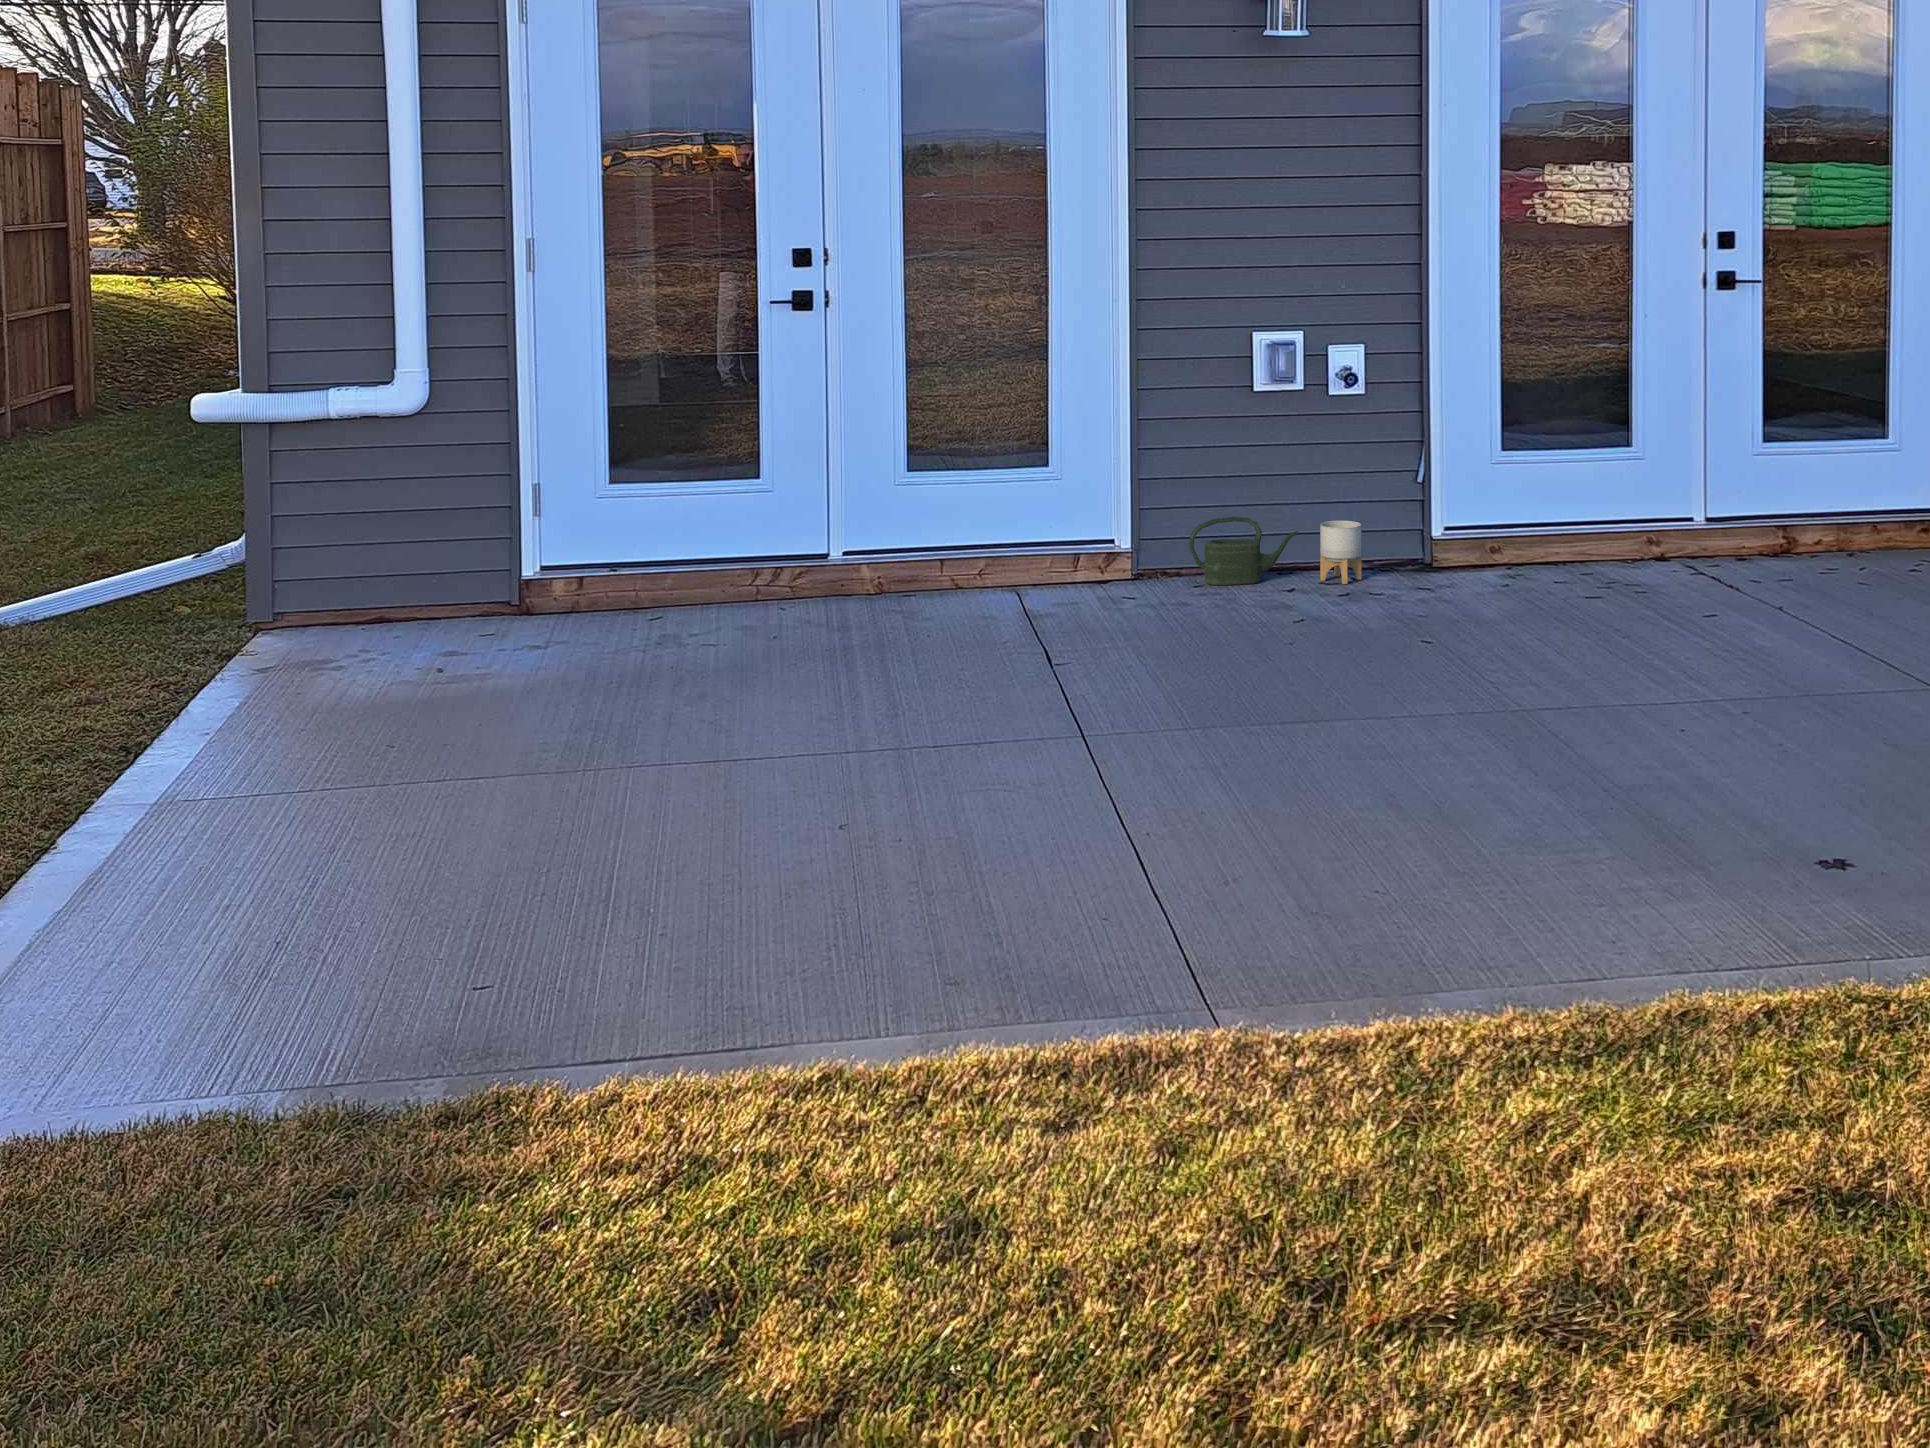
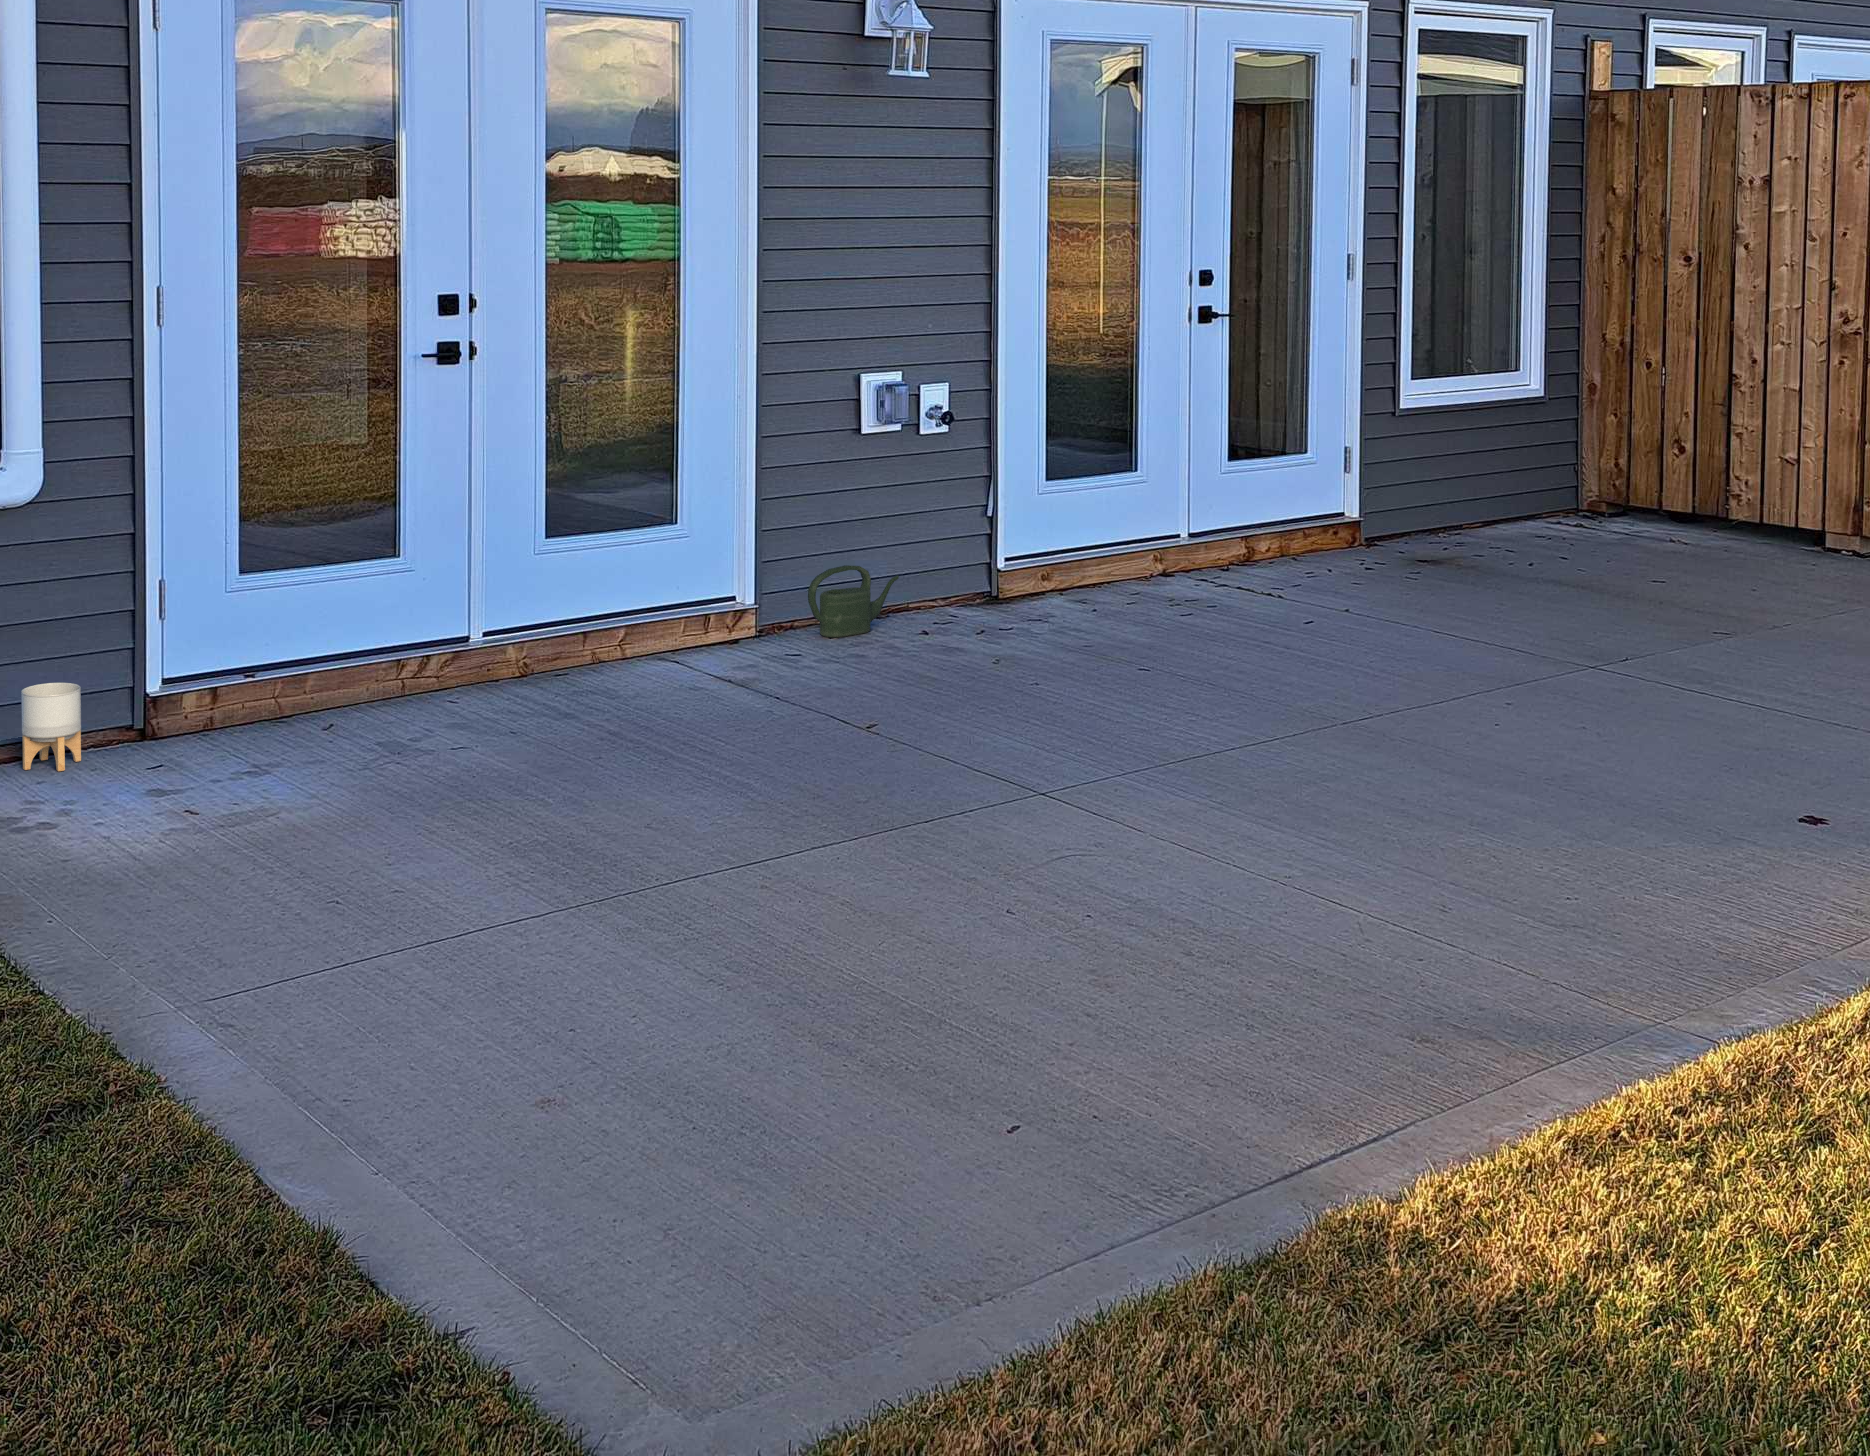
planter: present [1320,521,1361,584] -> present [21,683,81,771]

